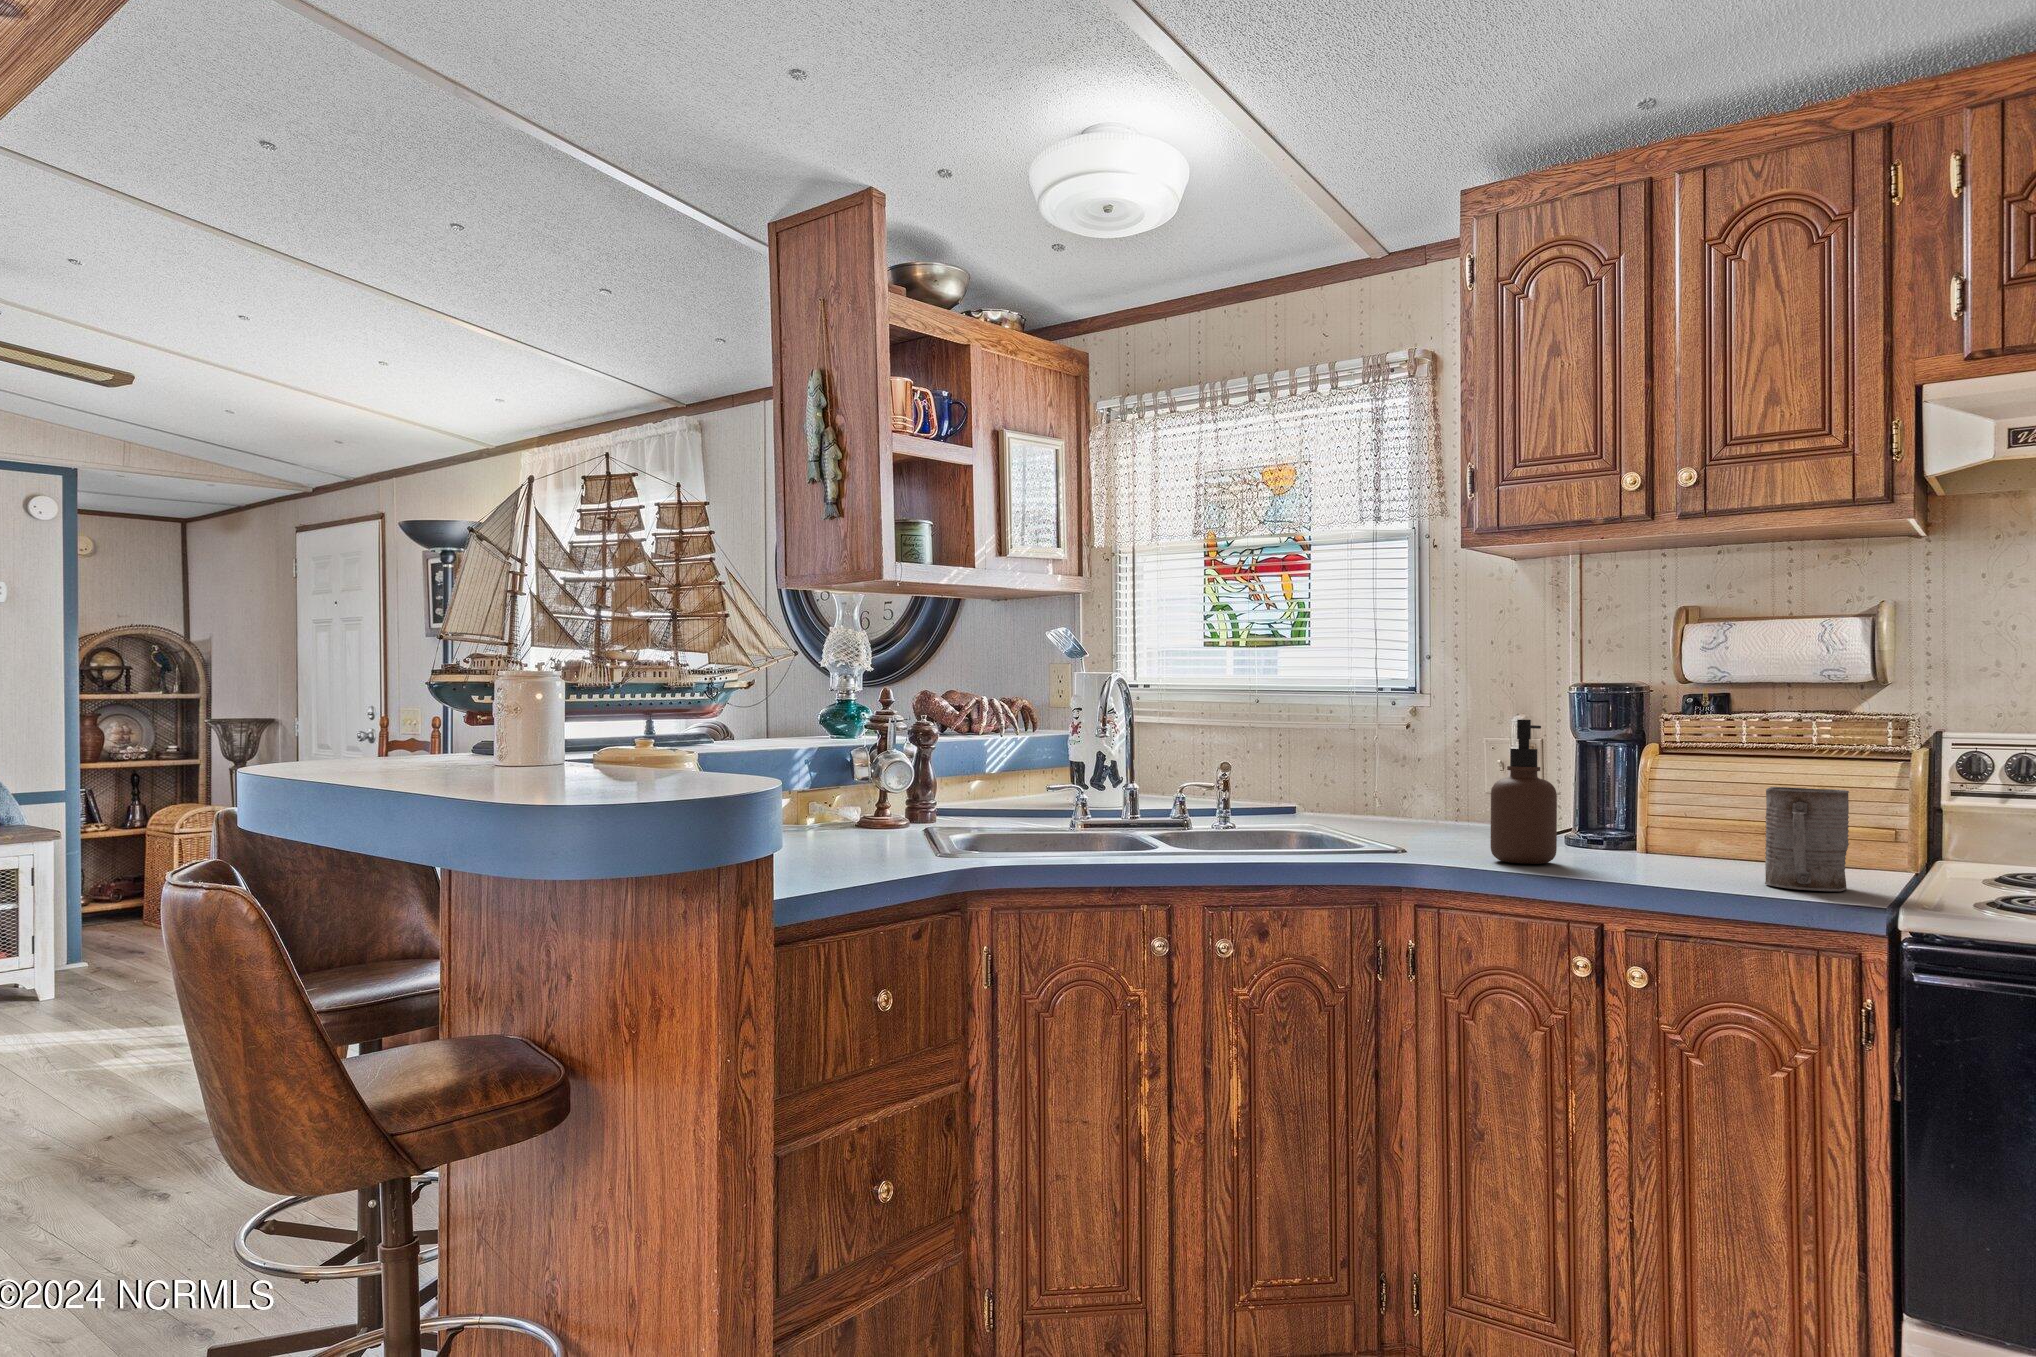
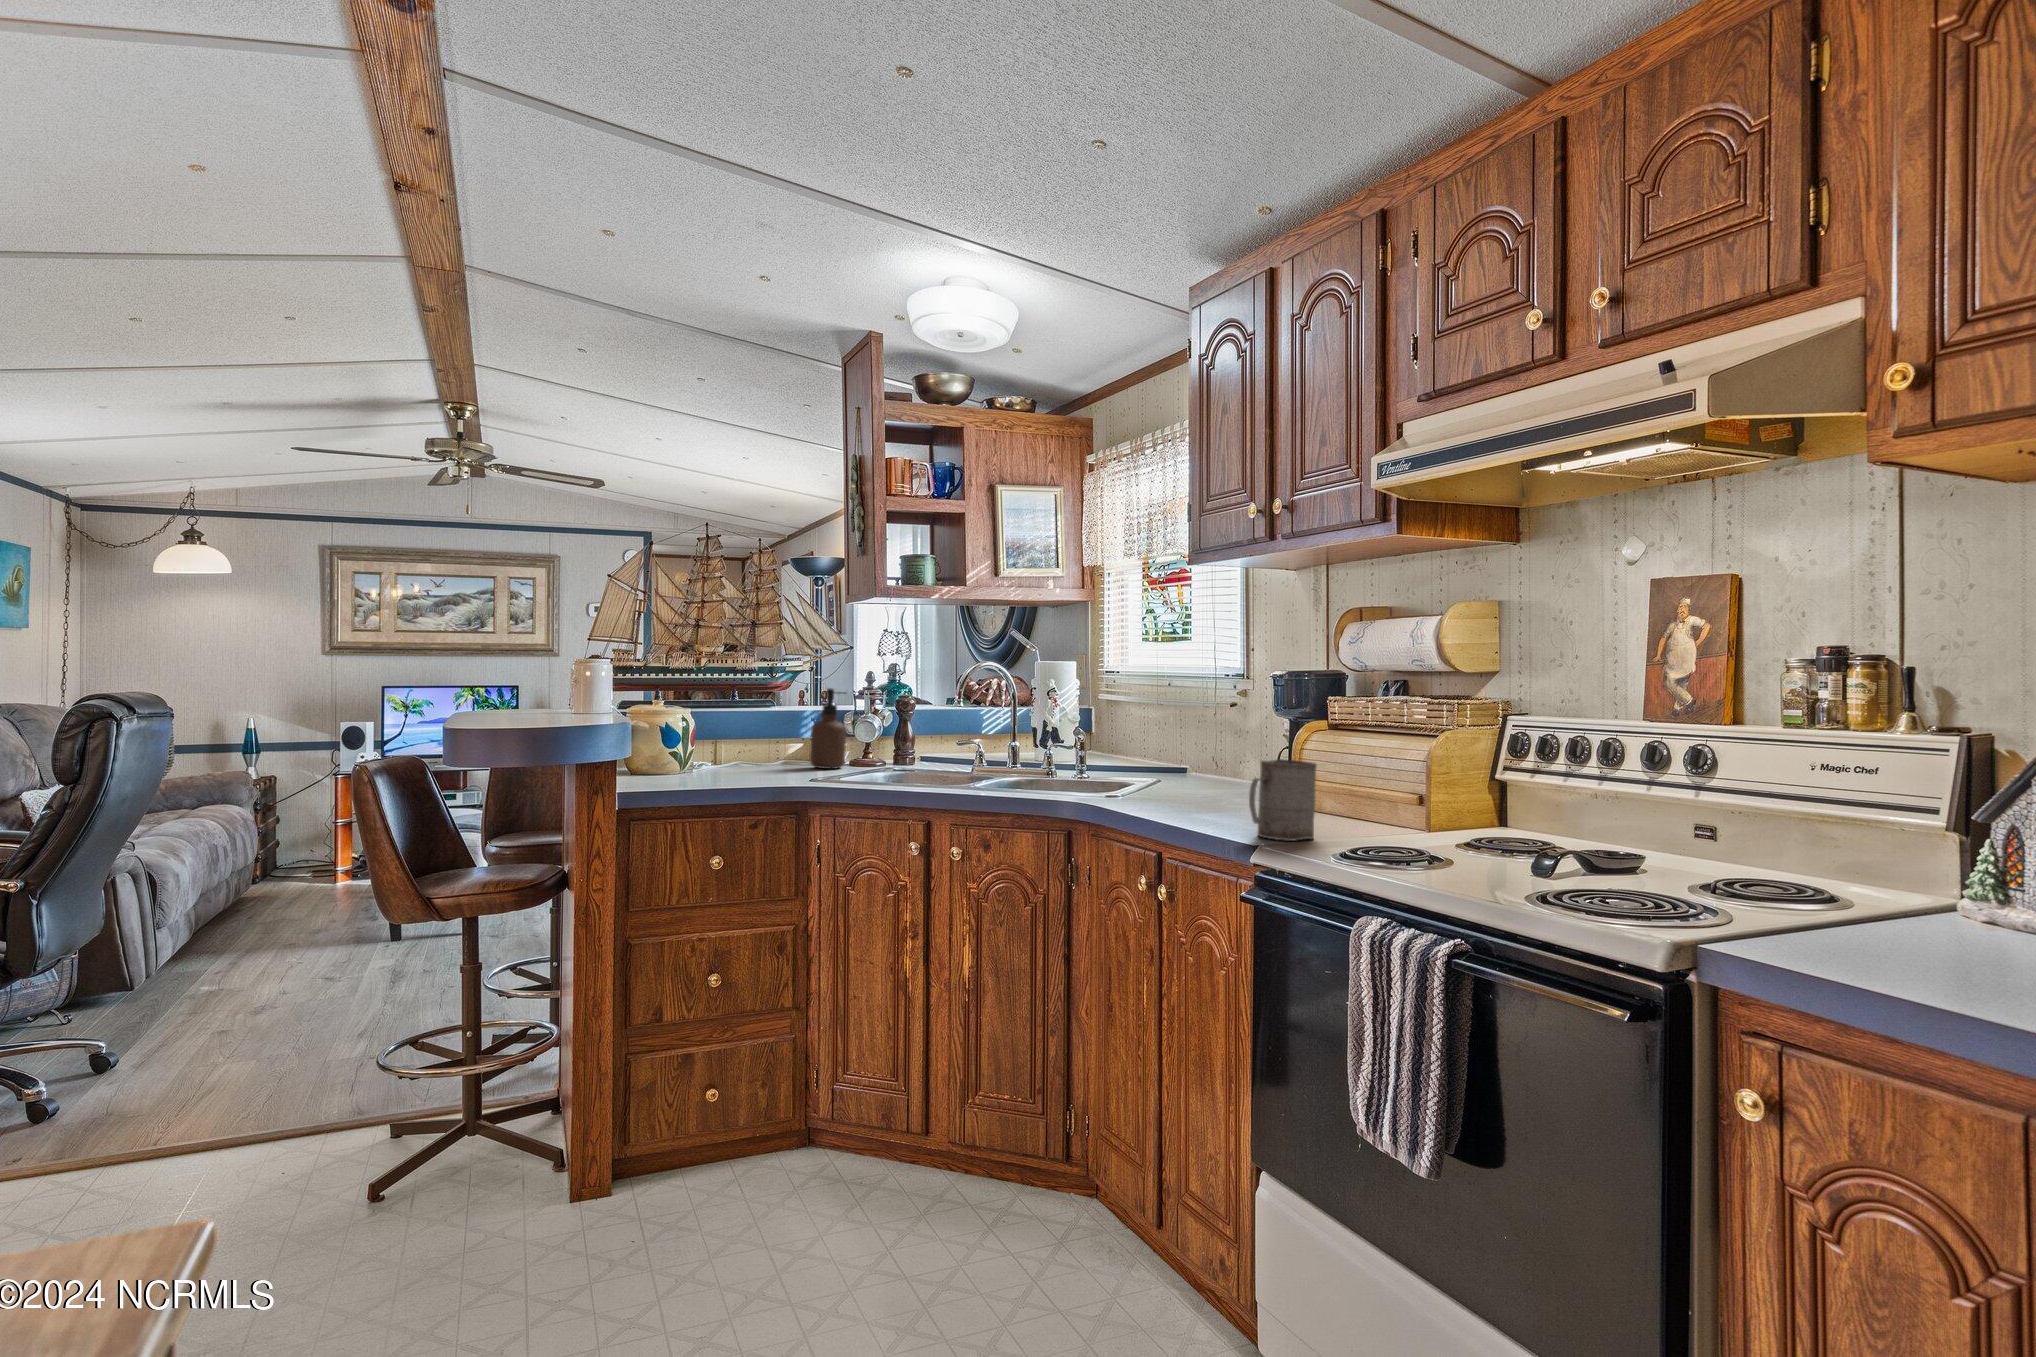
soap dispenser: present [1490,720,1557,864] -> present [810,688,846,769]

